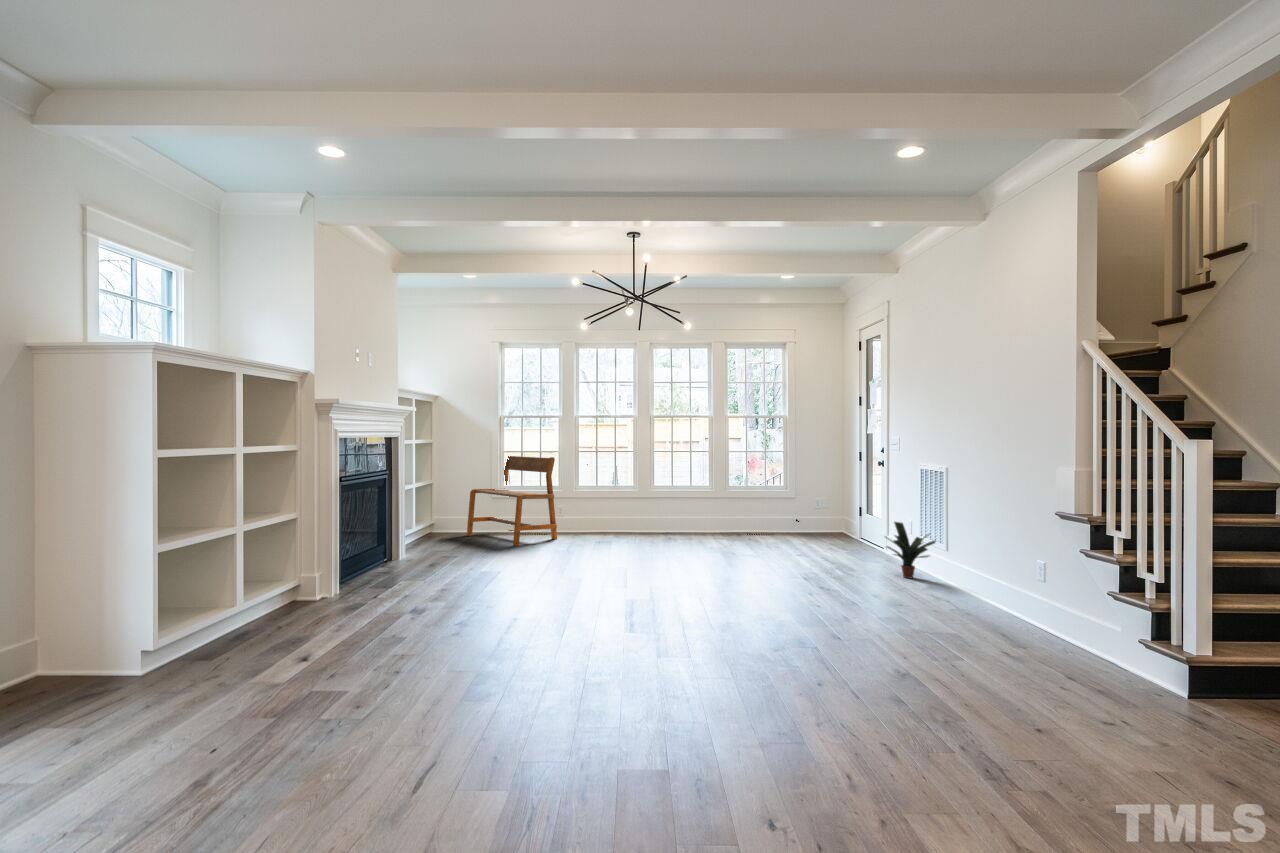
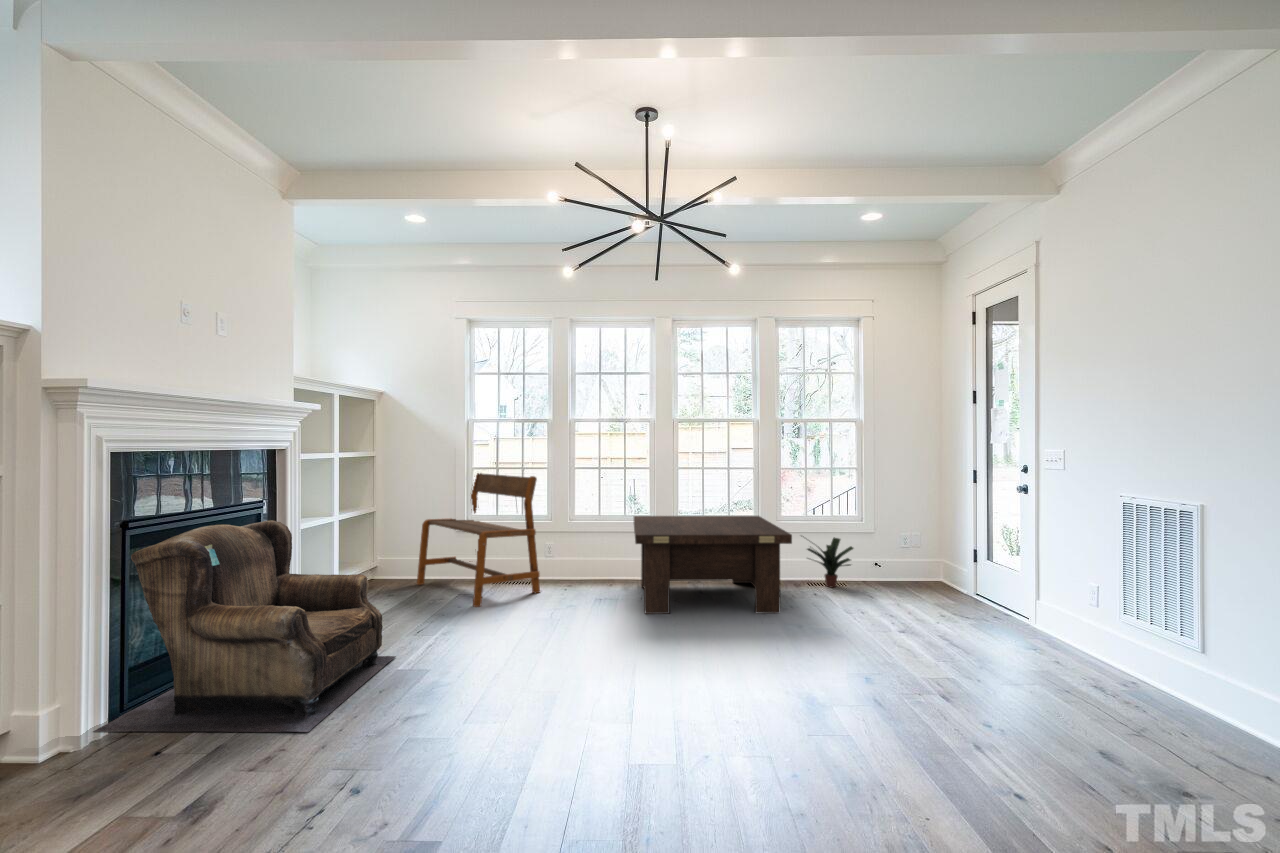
armchair: none [332,481,478,590] -> present [94,520,396,732]
coffee table: none [623,486,729,548] -> present [634,516,792,614]
potted plant: present [886,522,935,578] -> present [803,536,853,587]

